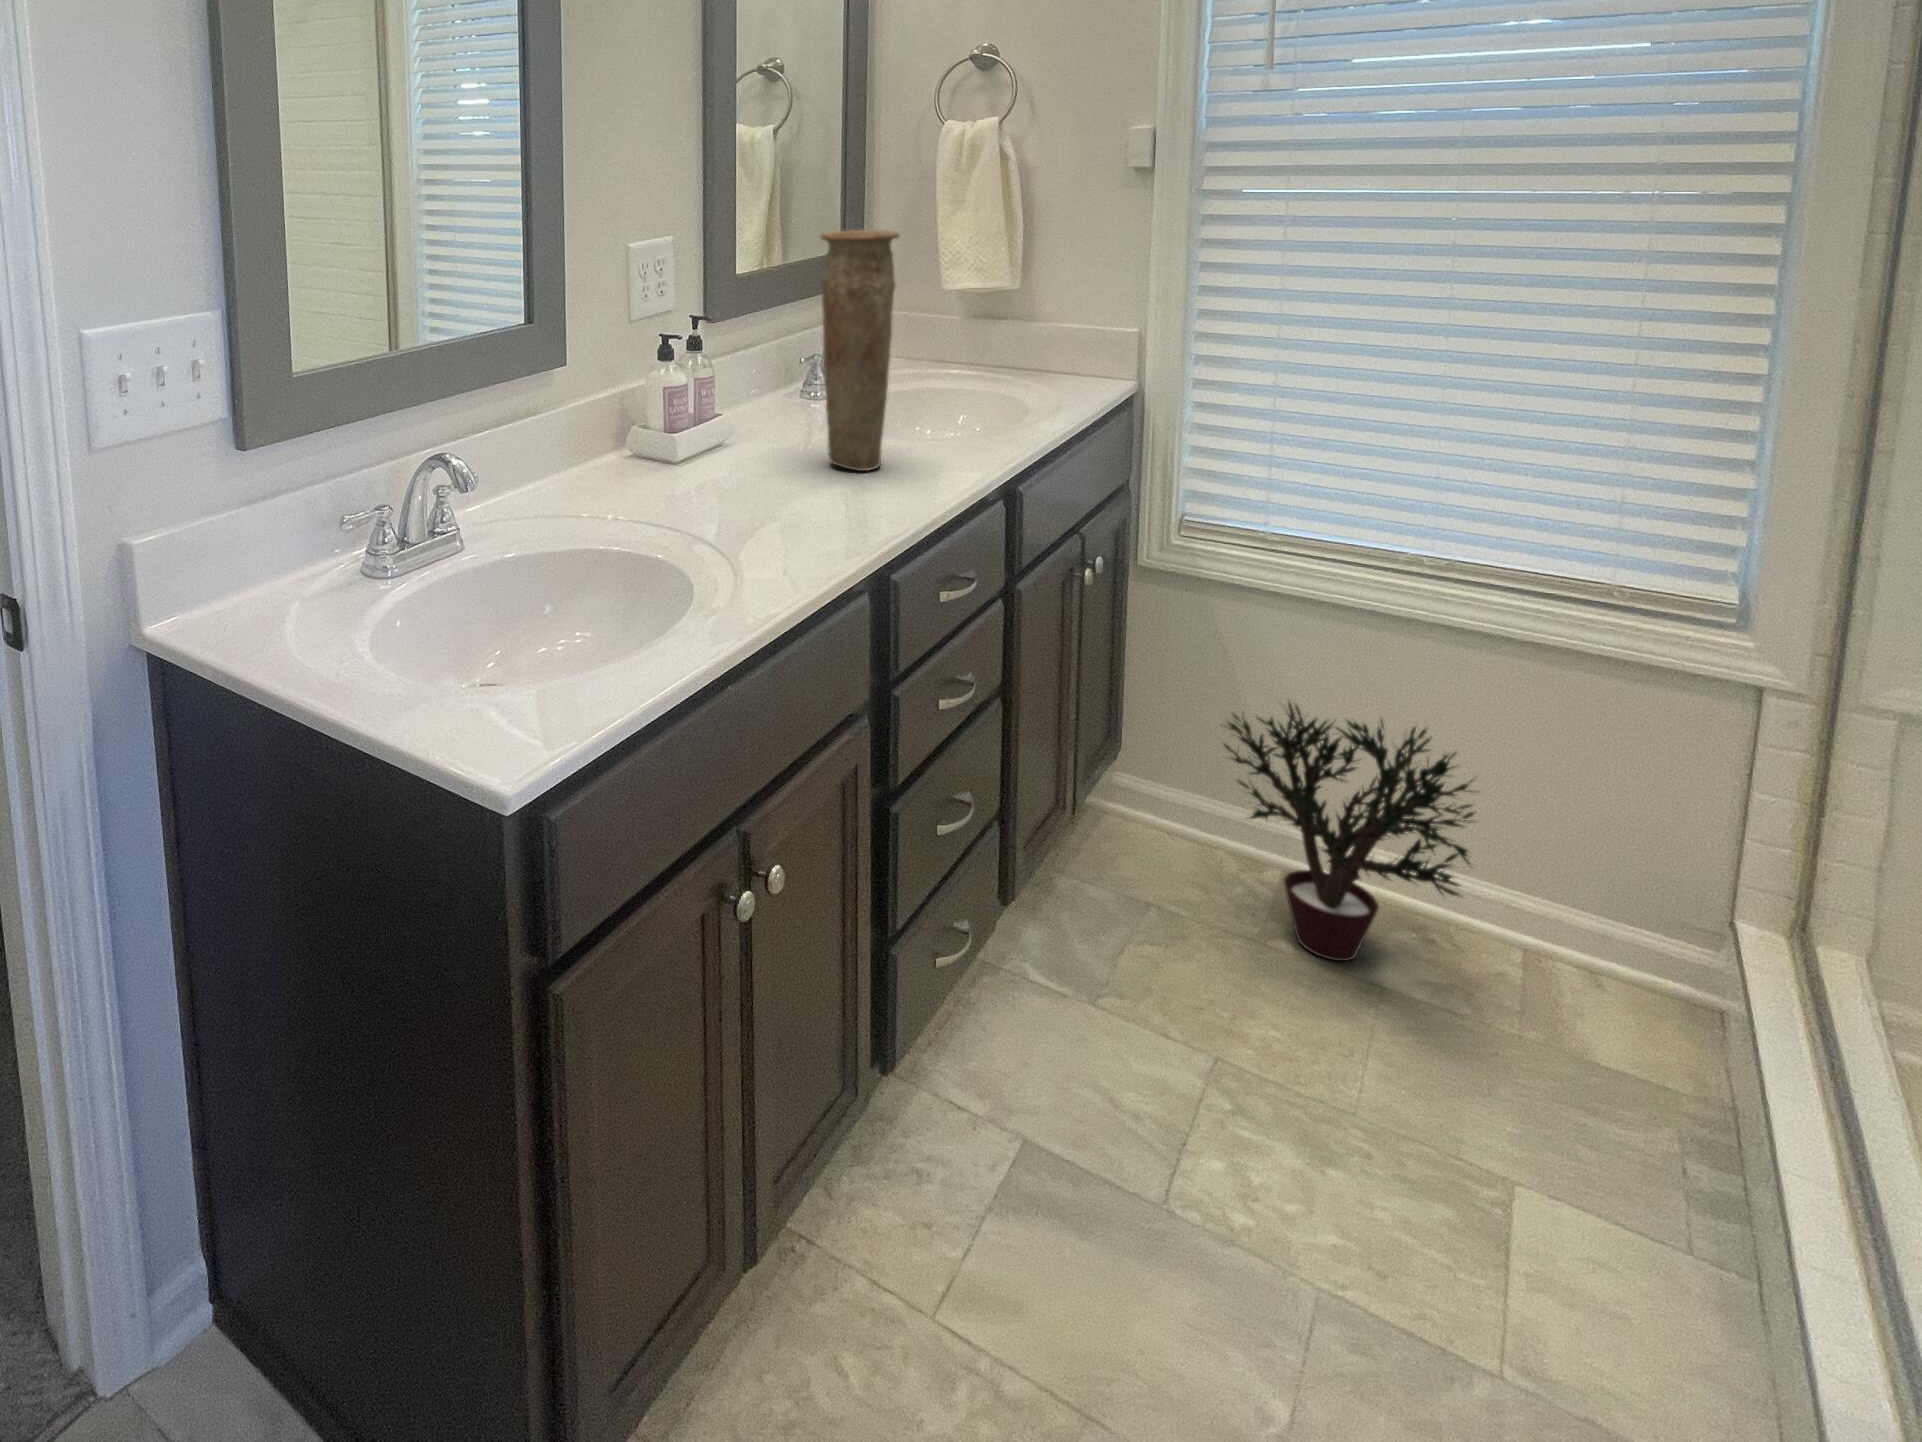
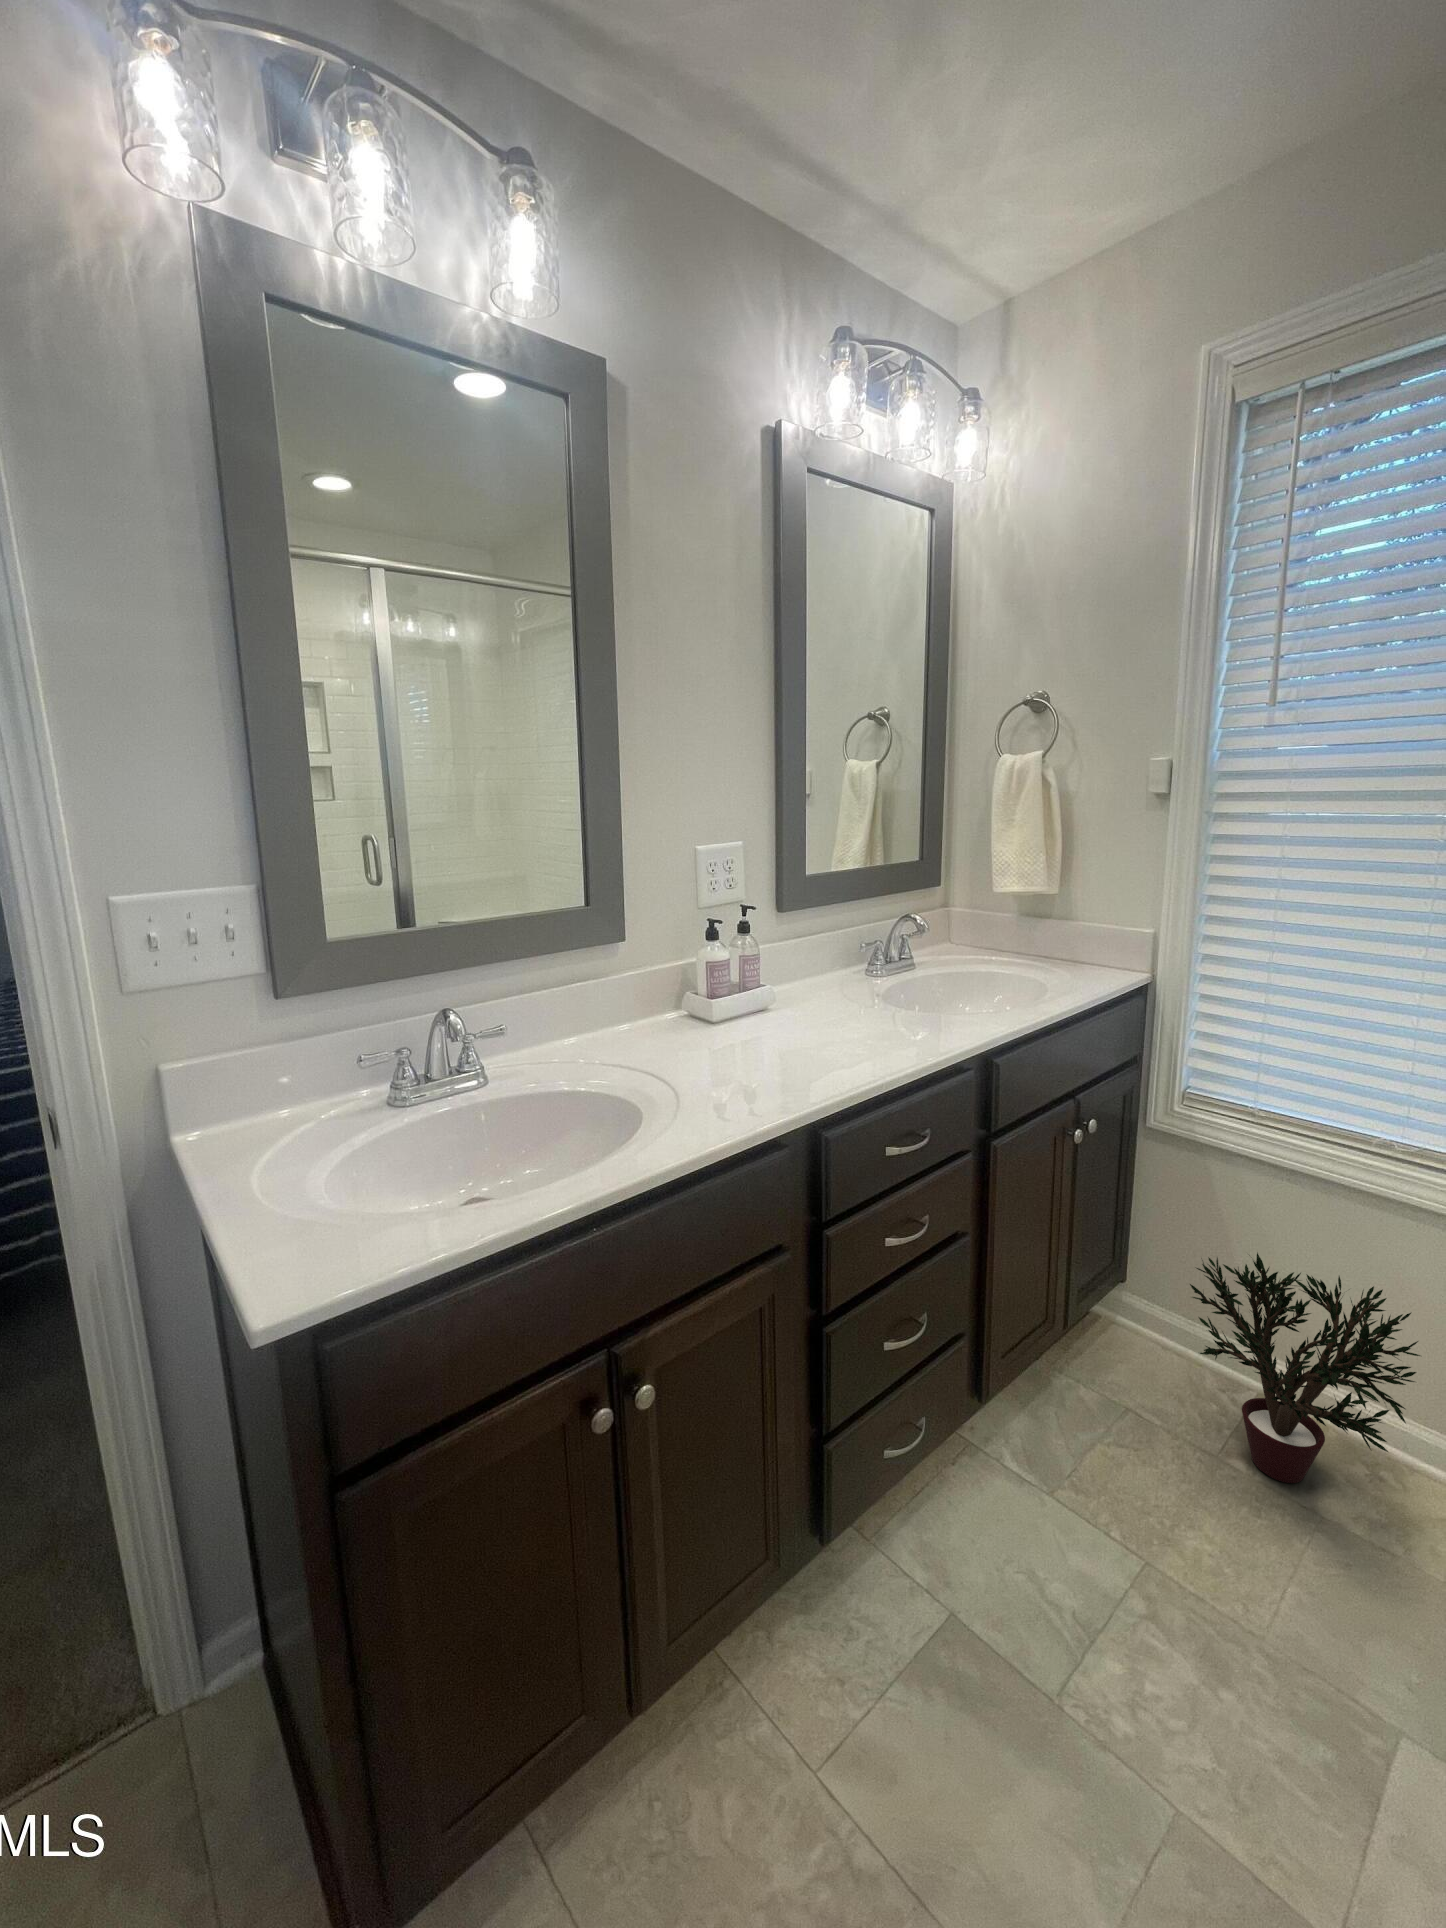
vase: present [821,230,899,471] -> none [830,836,895,1037]

